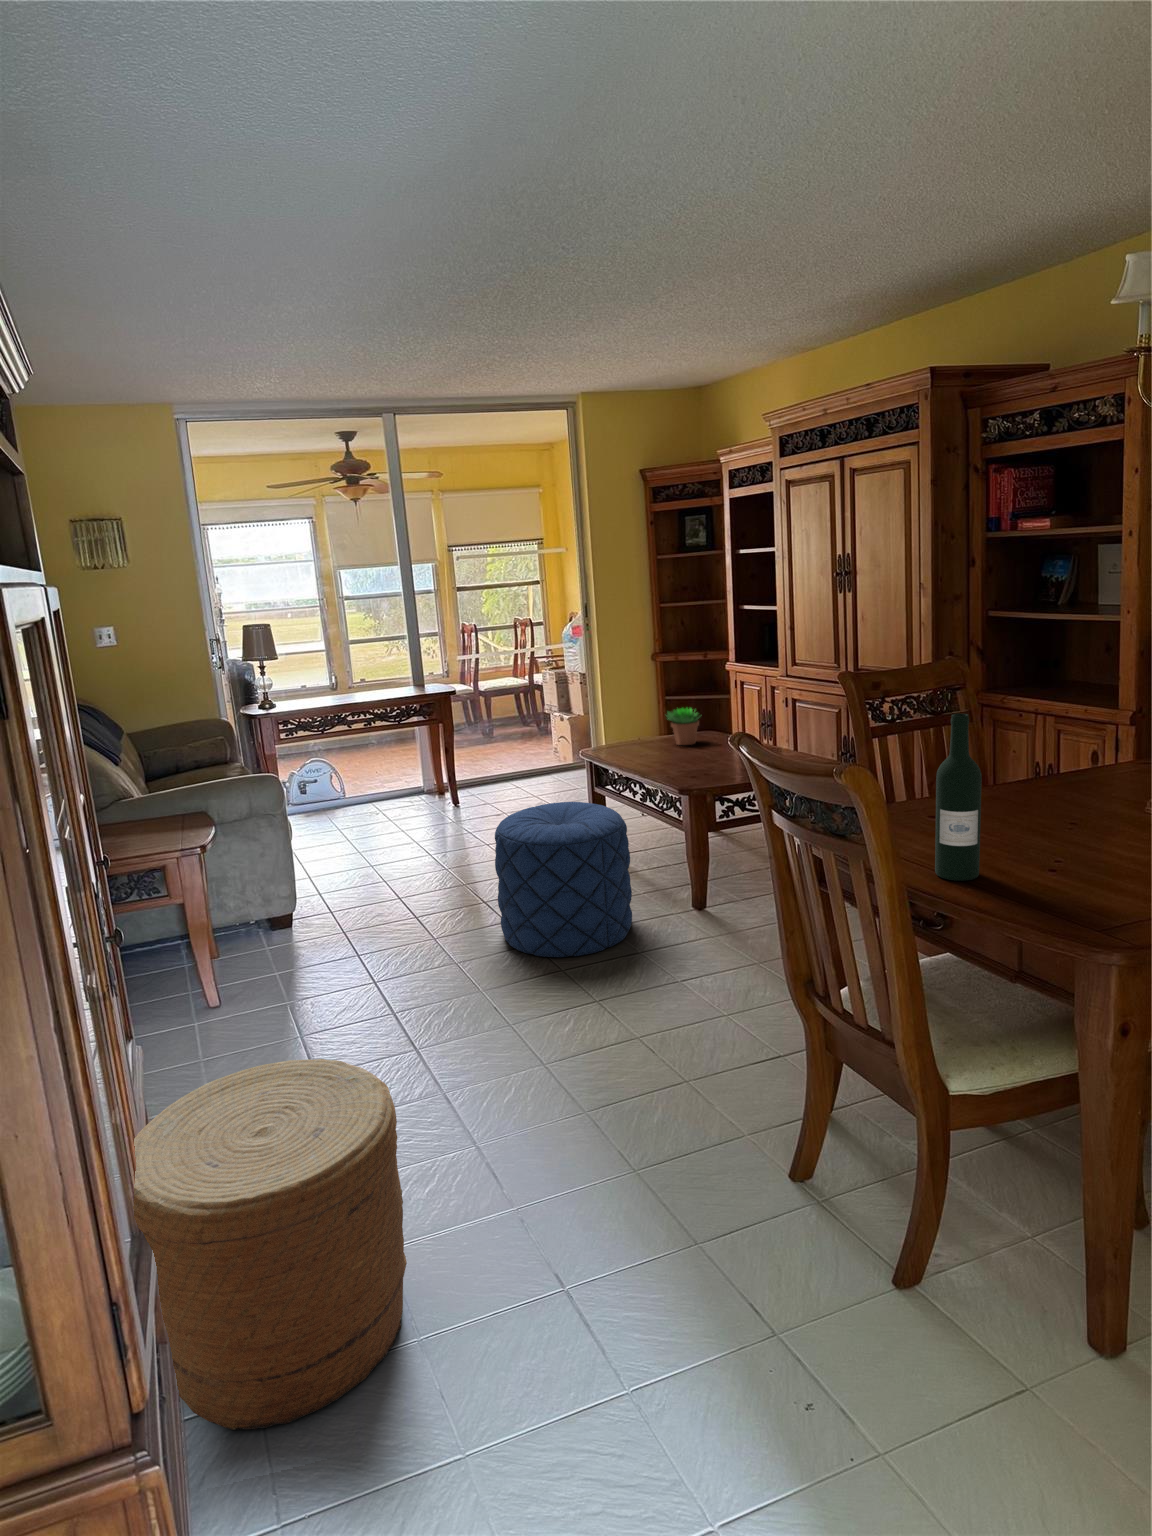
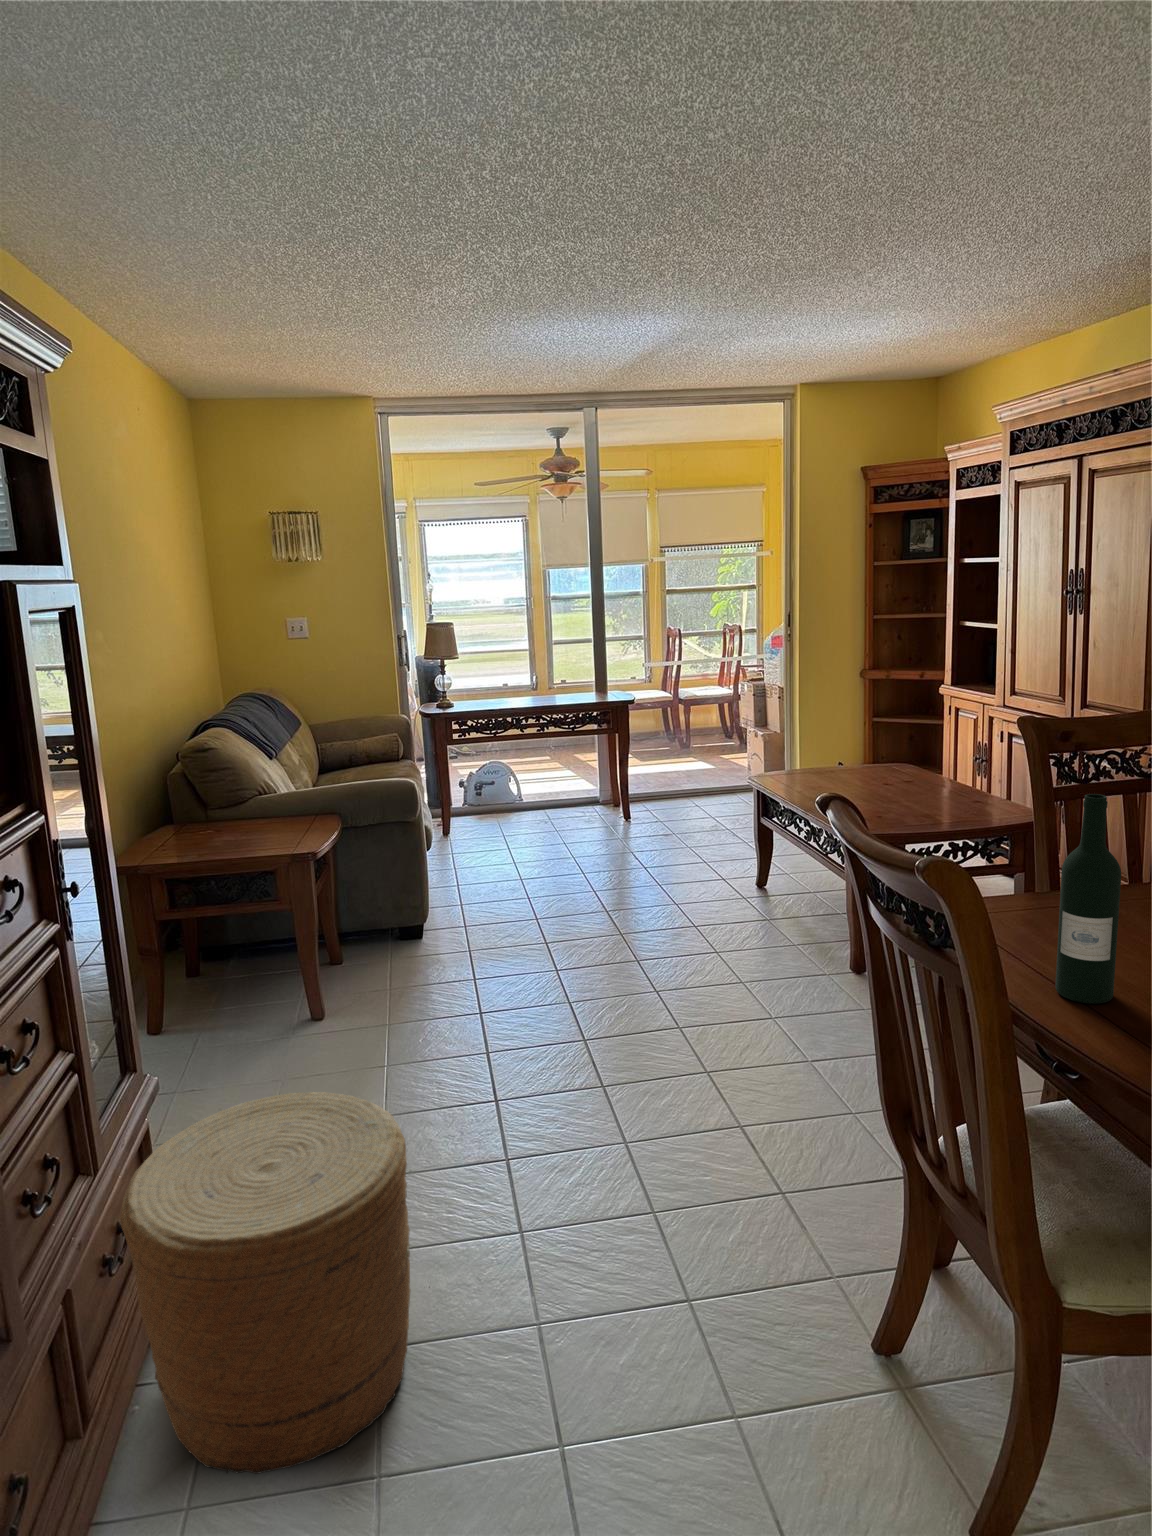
succulent plant: present [666,708,700,745] -> none [845,735,889,780]
pouf: present [495,802,632,957] -> none [628,834,775,1006]

